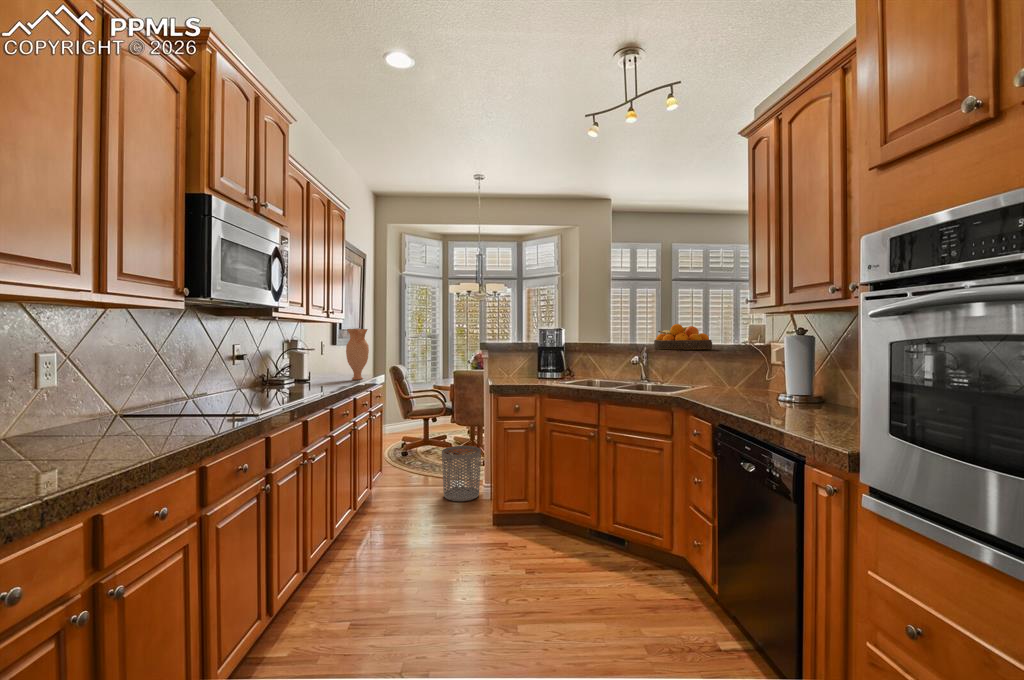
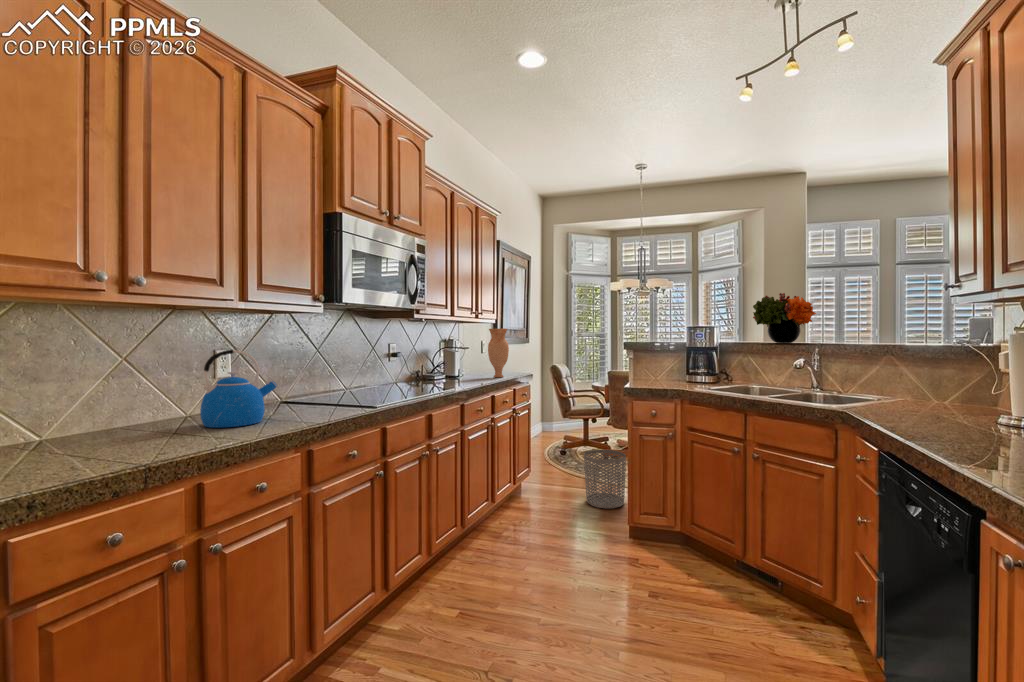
flower arrangement: none [588,305,634,346] -> present [753,293,816,343]
fruit bowl: present [654,324,712,349] -> none [836,313,929,346]
kettle: none [49,353,153,451] -> present [200,349,277,428]

